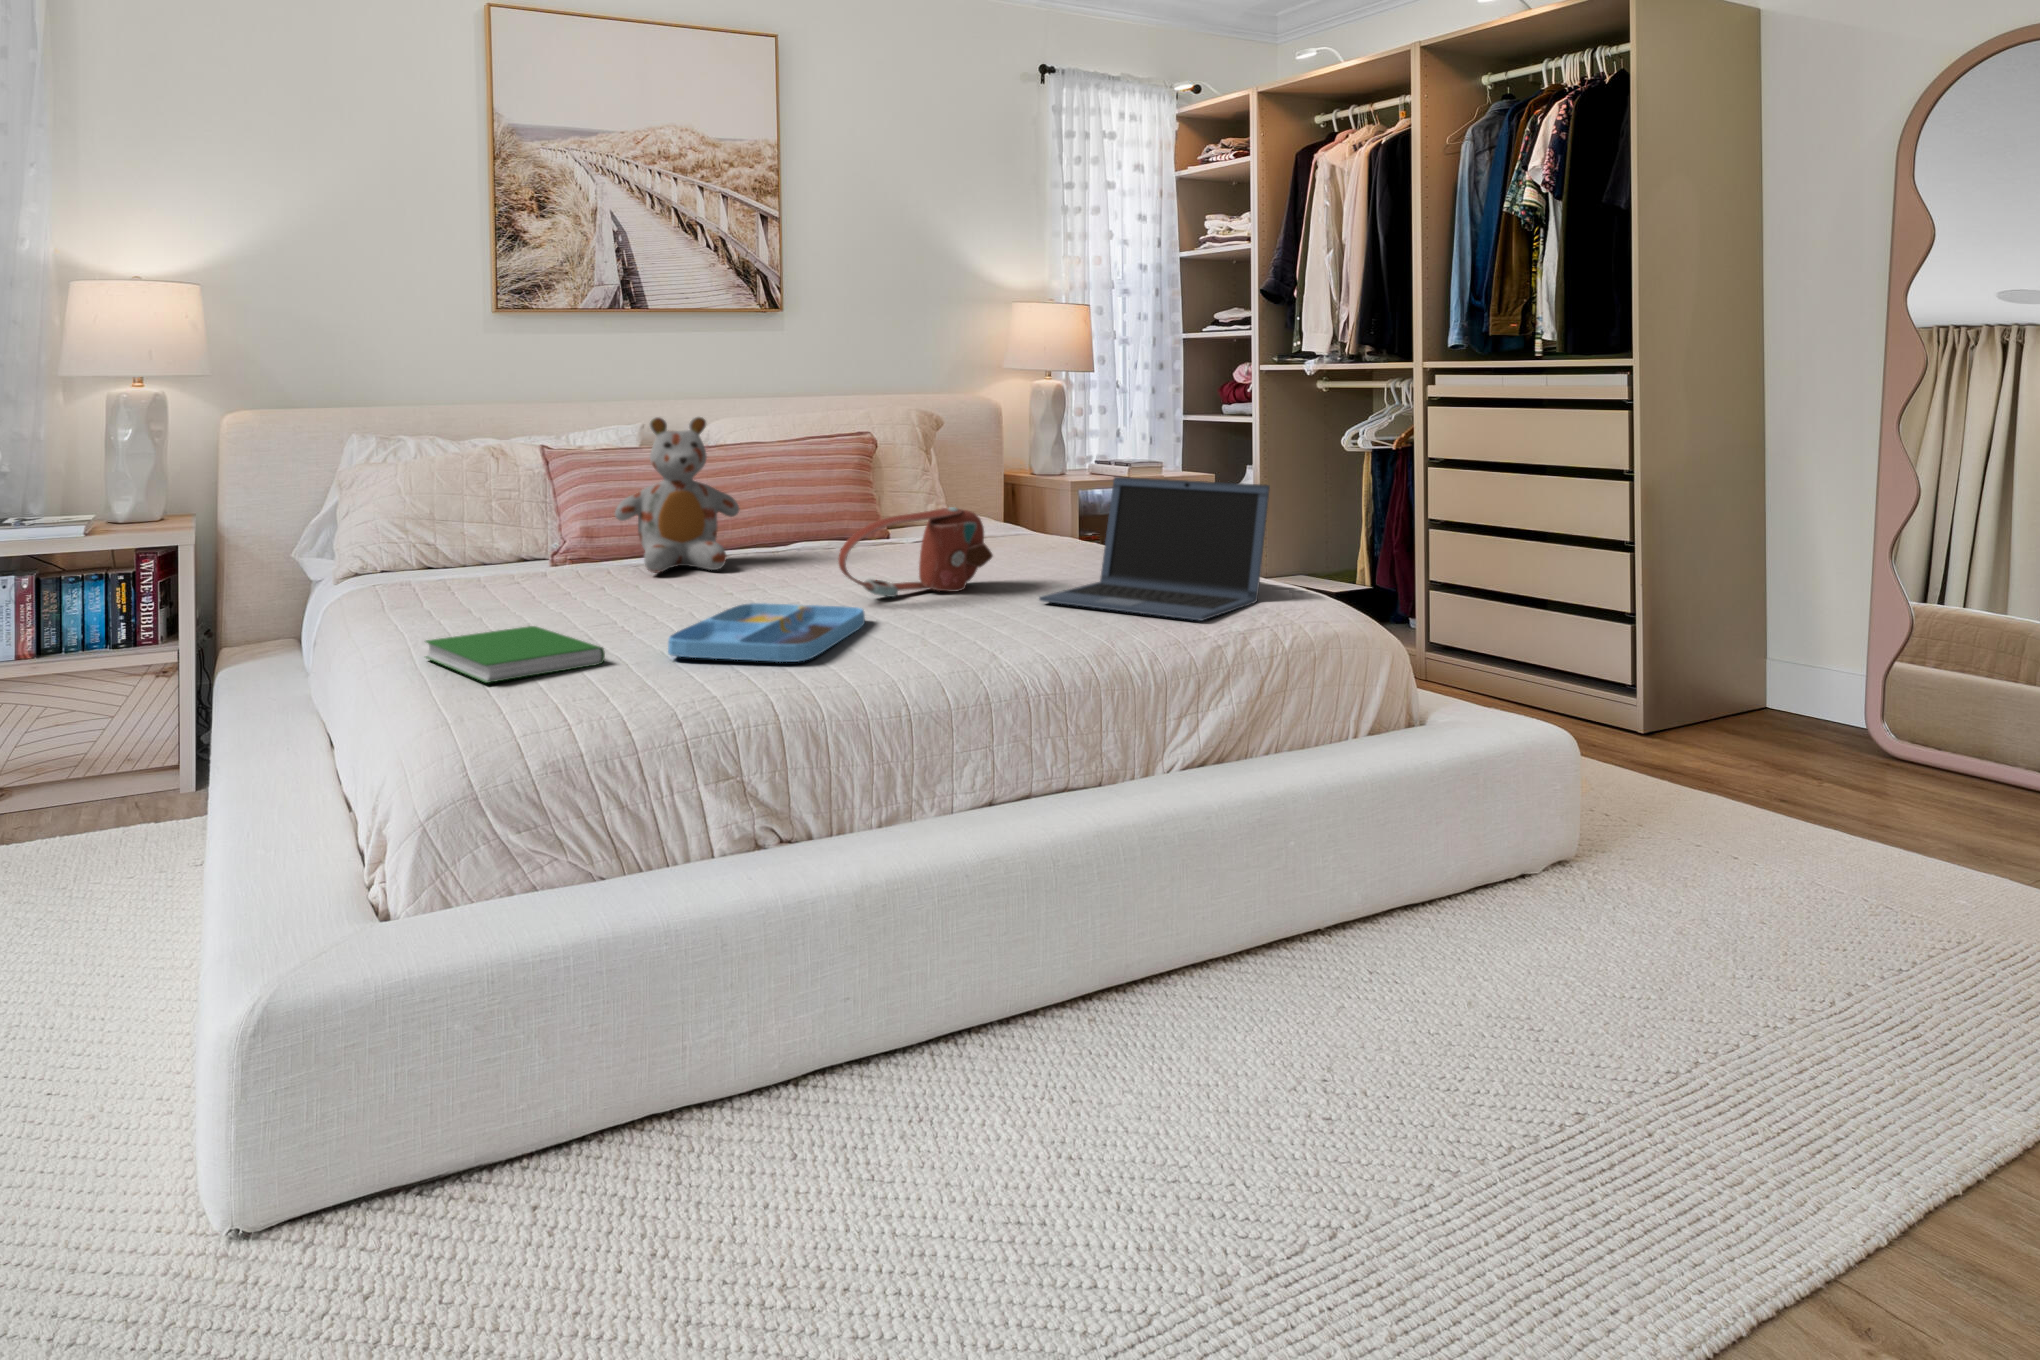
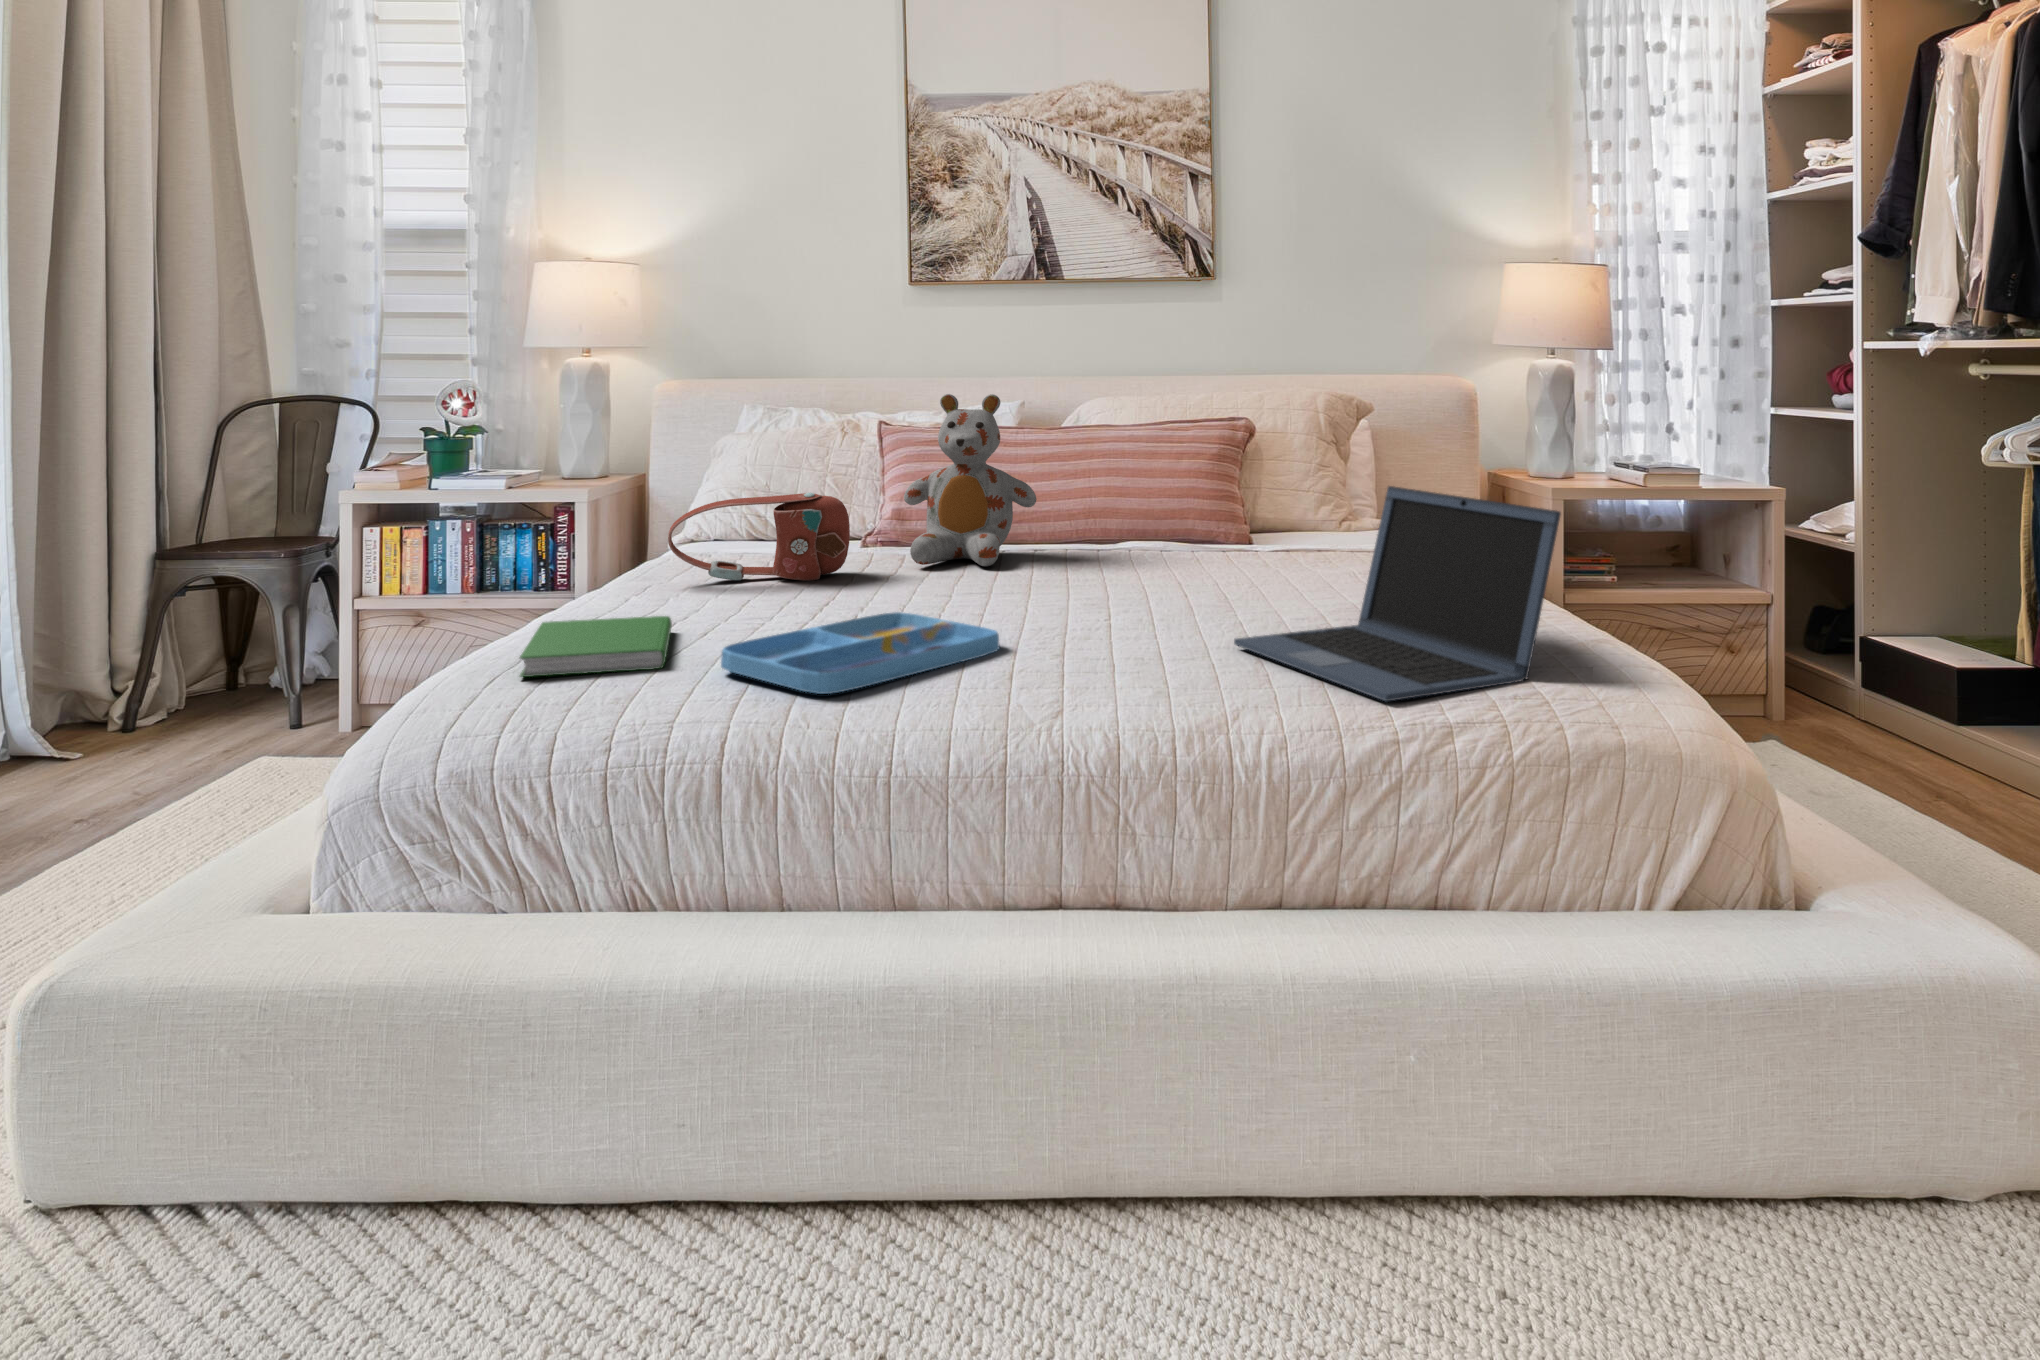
handbag: present [838,507,993,597] -> present [668,493,850,581]

